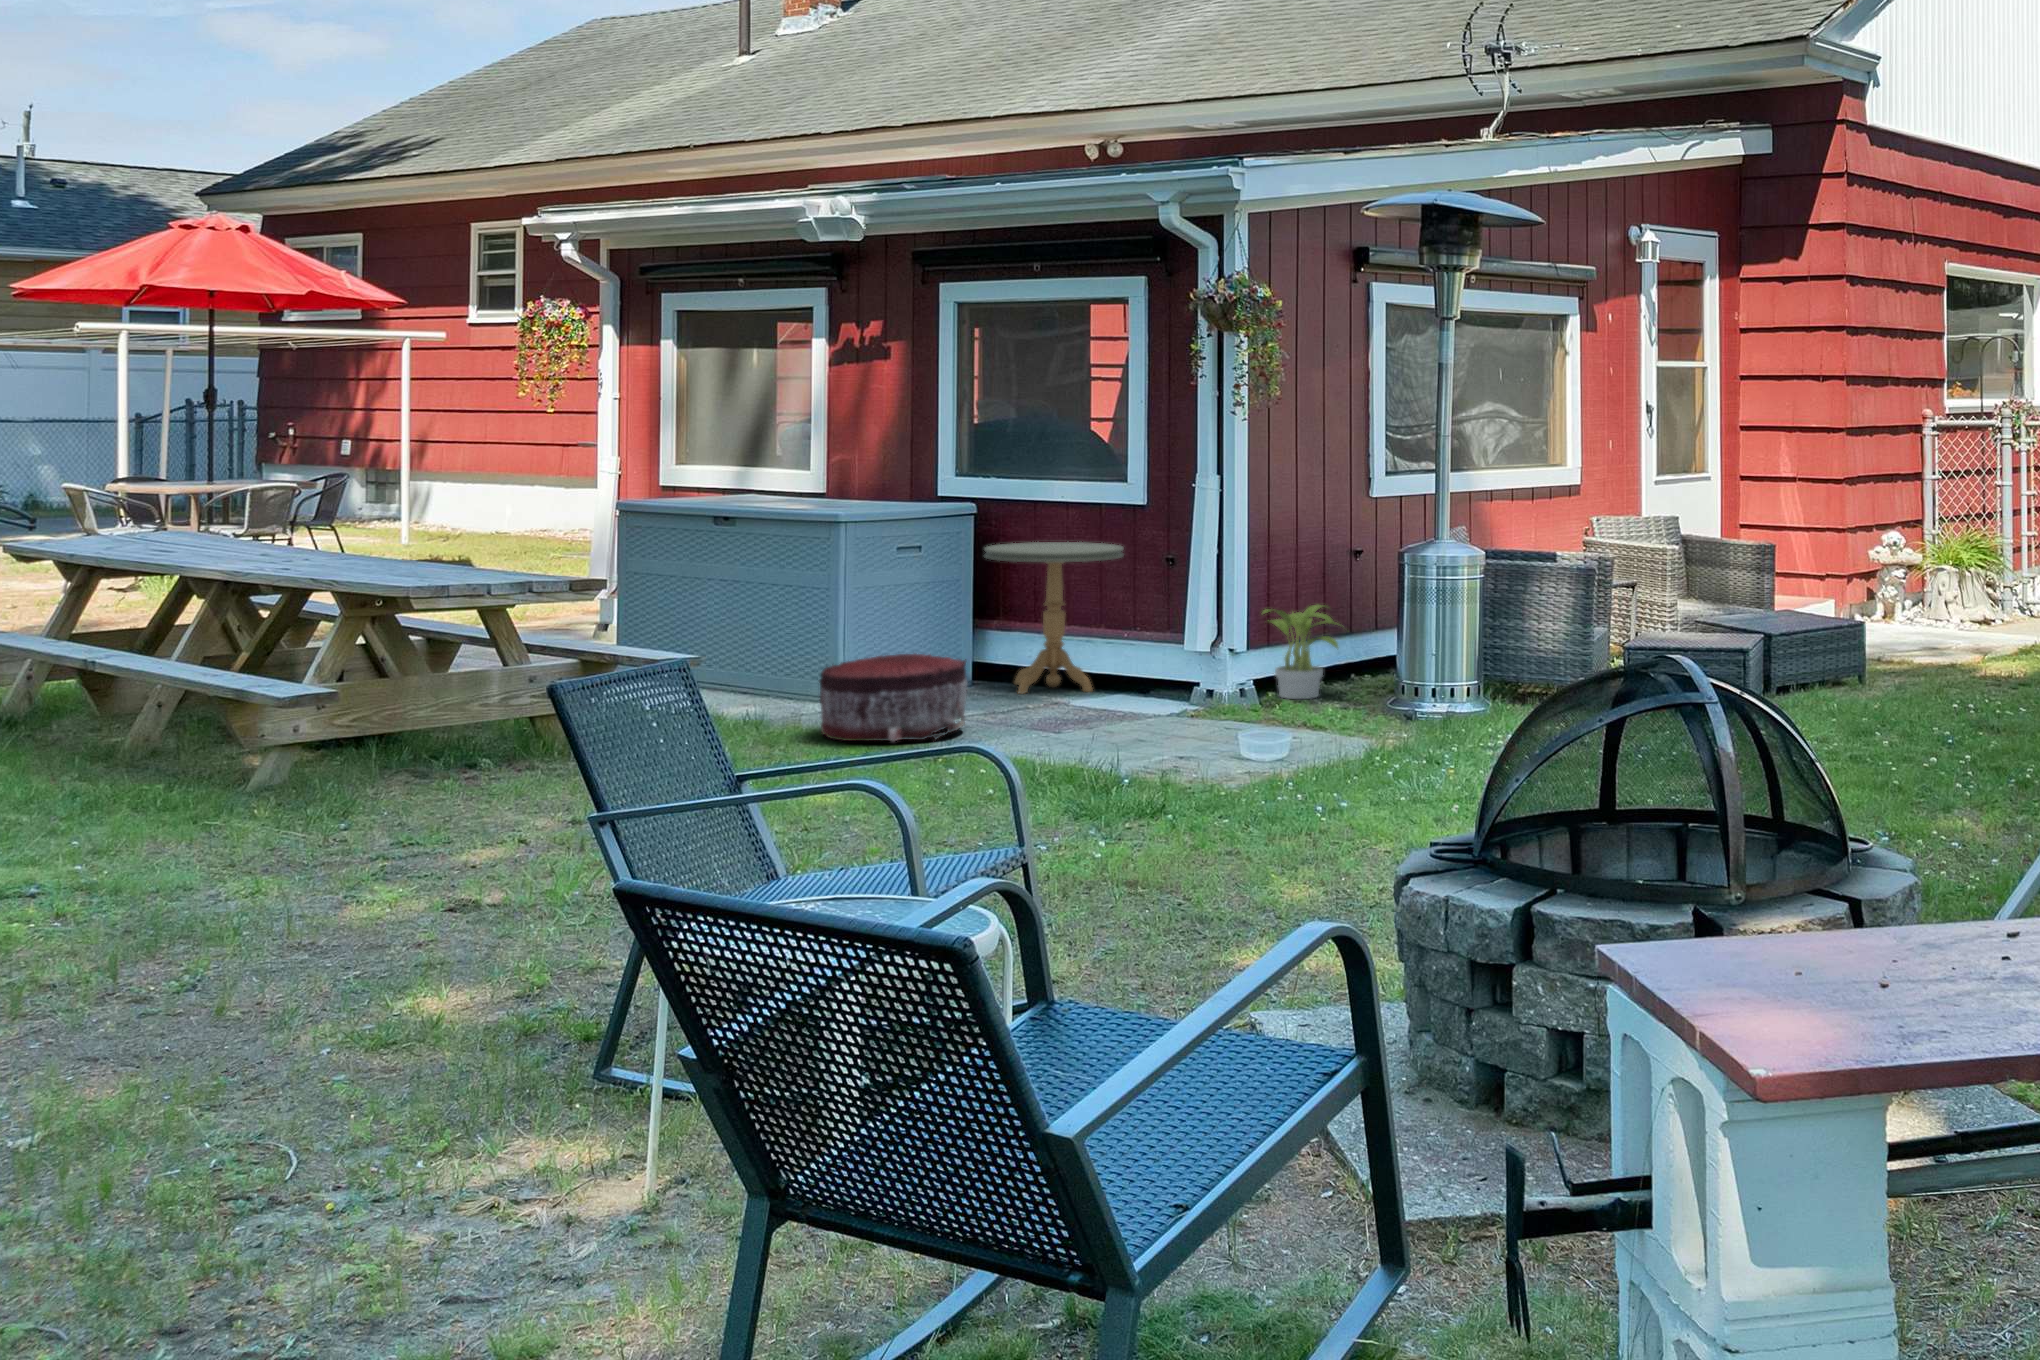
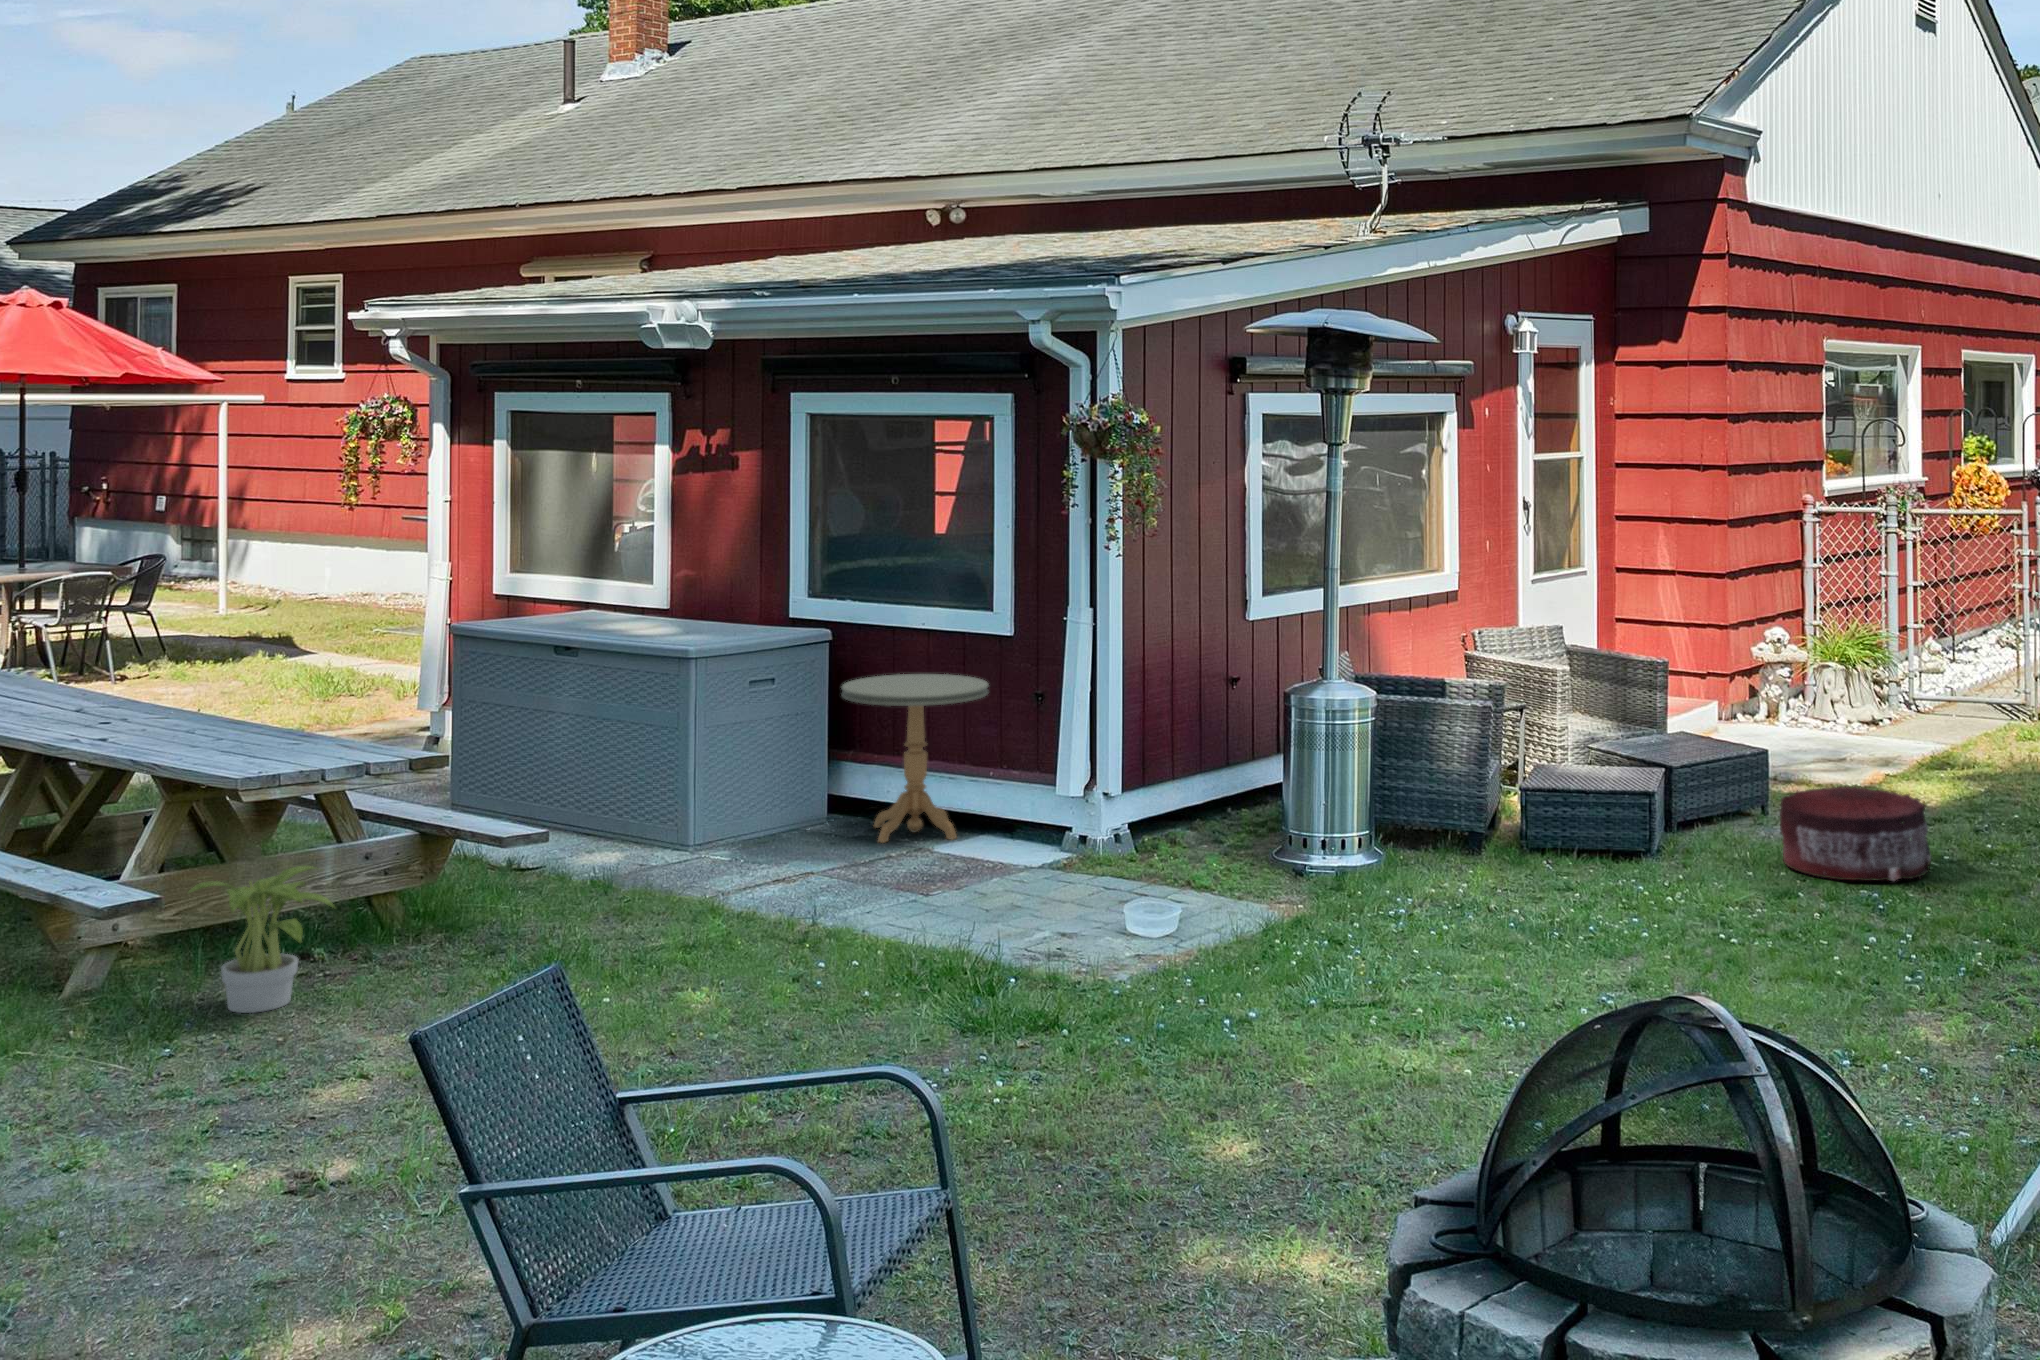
potted plant: present [1263,605,1338,699] -> present [188,866,335,1013]
pouf: present [819,654,967,741] -> present [1780,787,1931,881]

